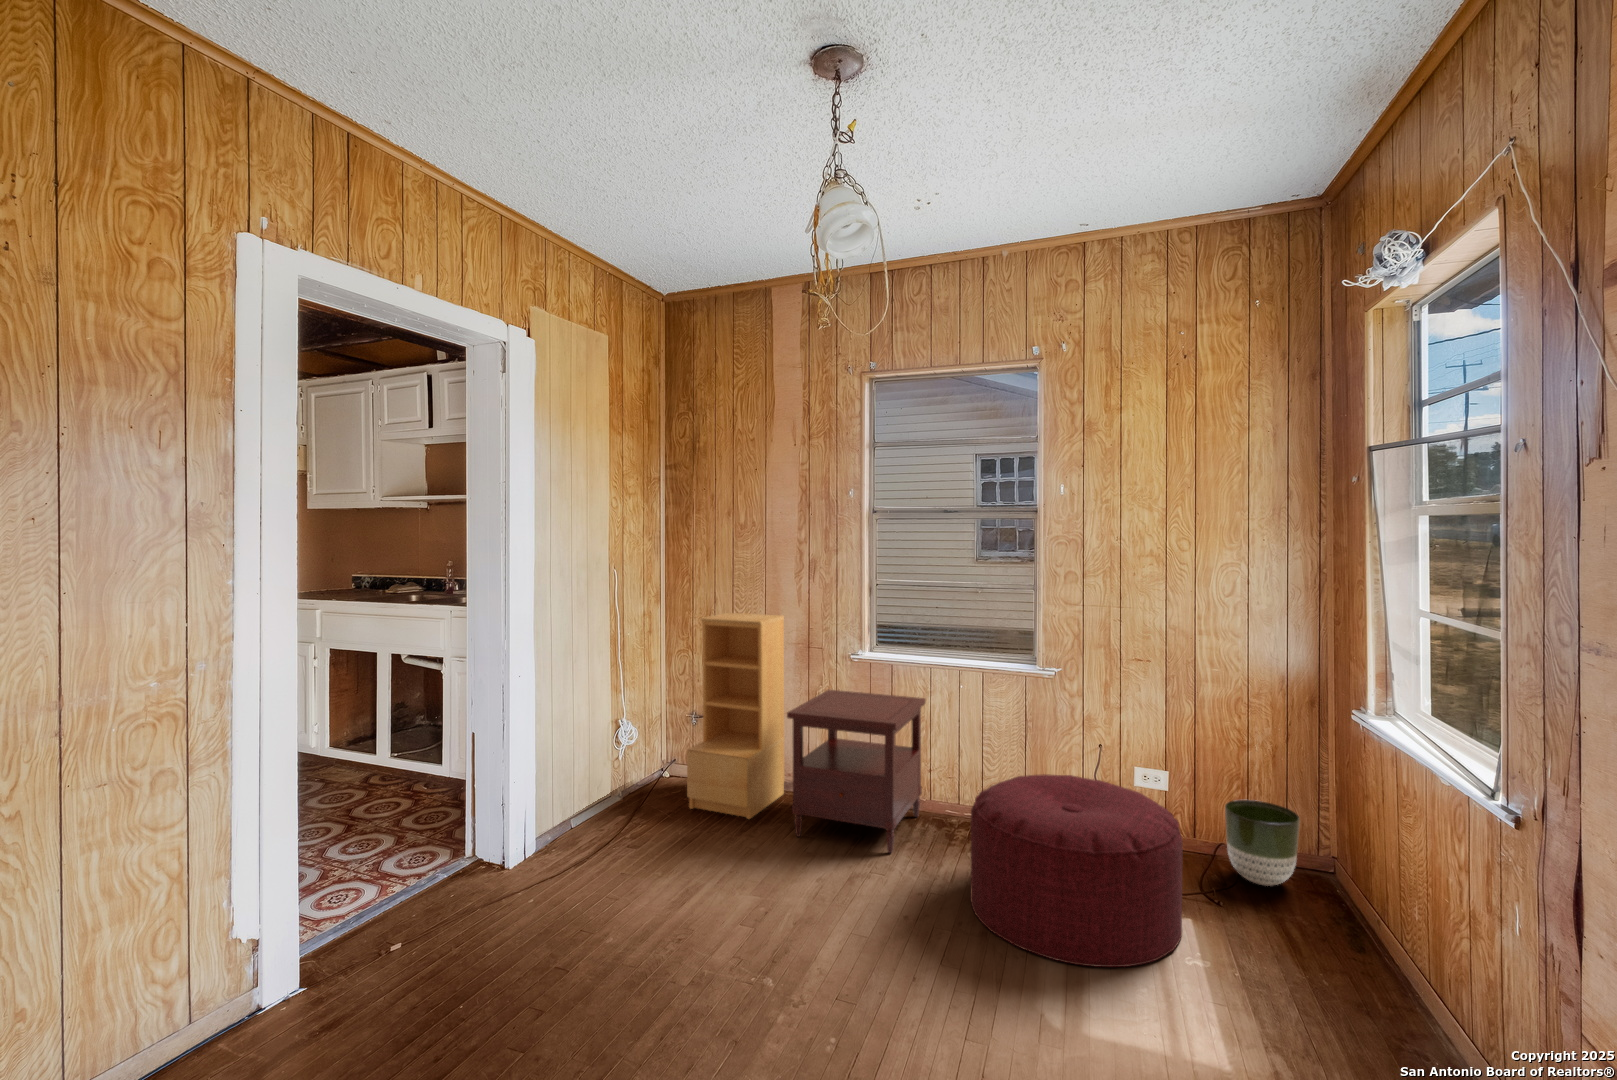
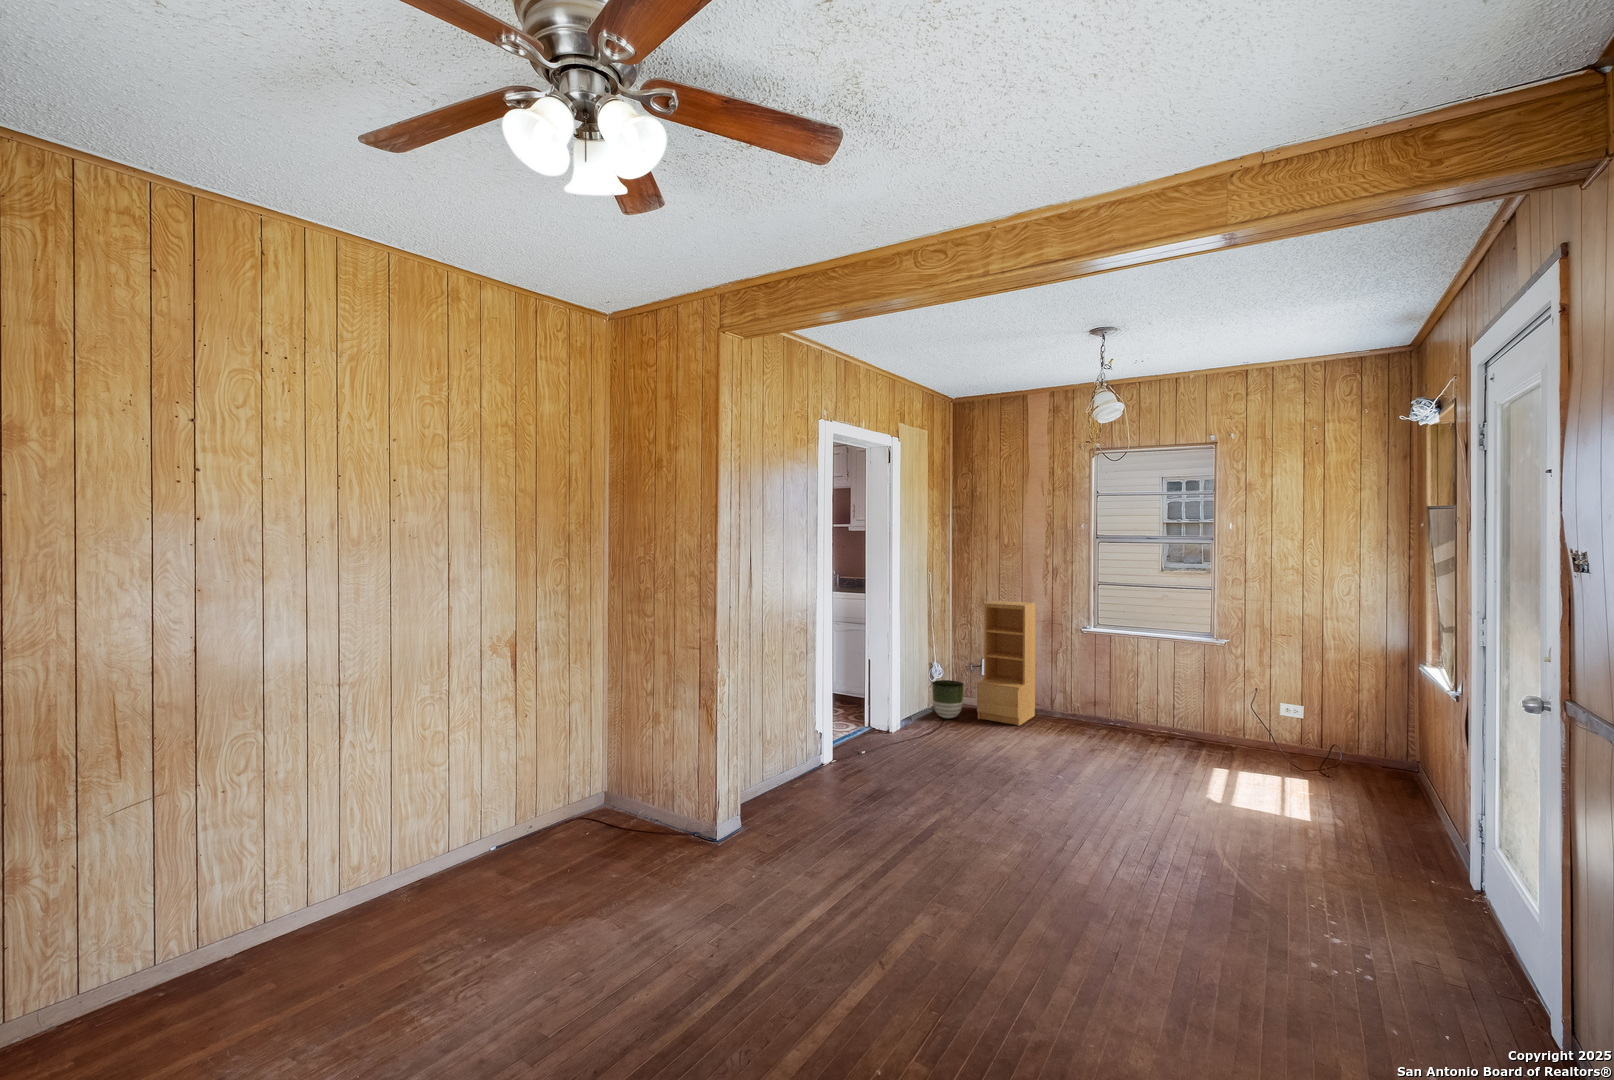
side table: present [787,690,926,853] -> none [1048,650,1134,745]
ottoman: present [970,774,1182,967] -> none [1171,700,1307,796]
planter: present [1225,800,1300,886] -> present [932,680,964,719]

